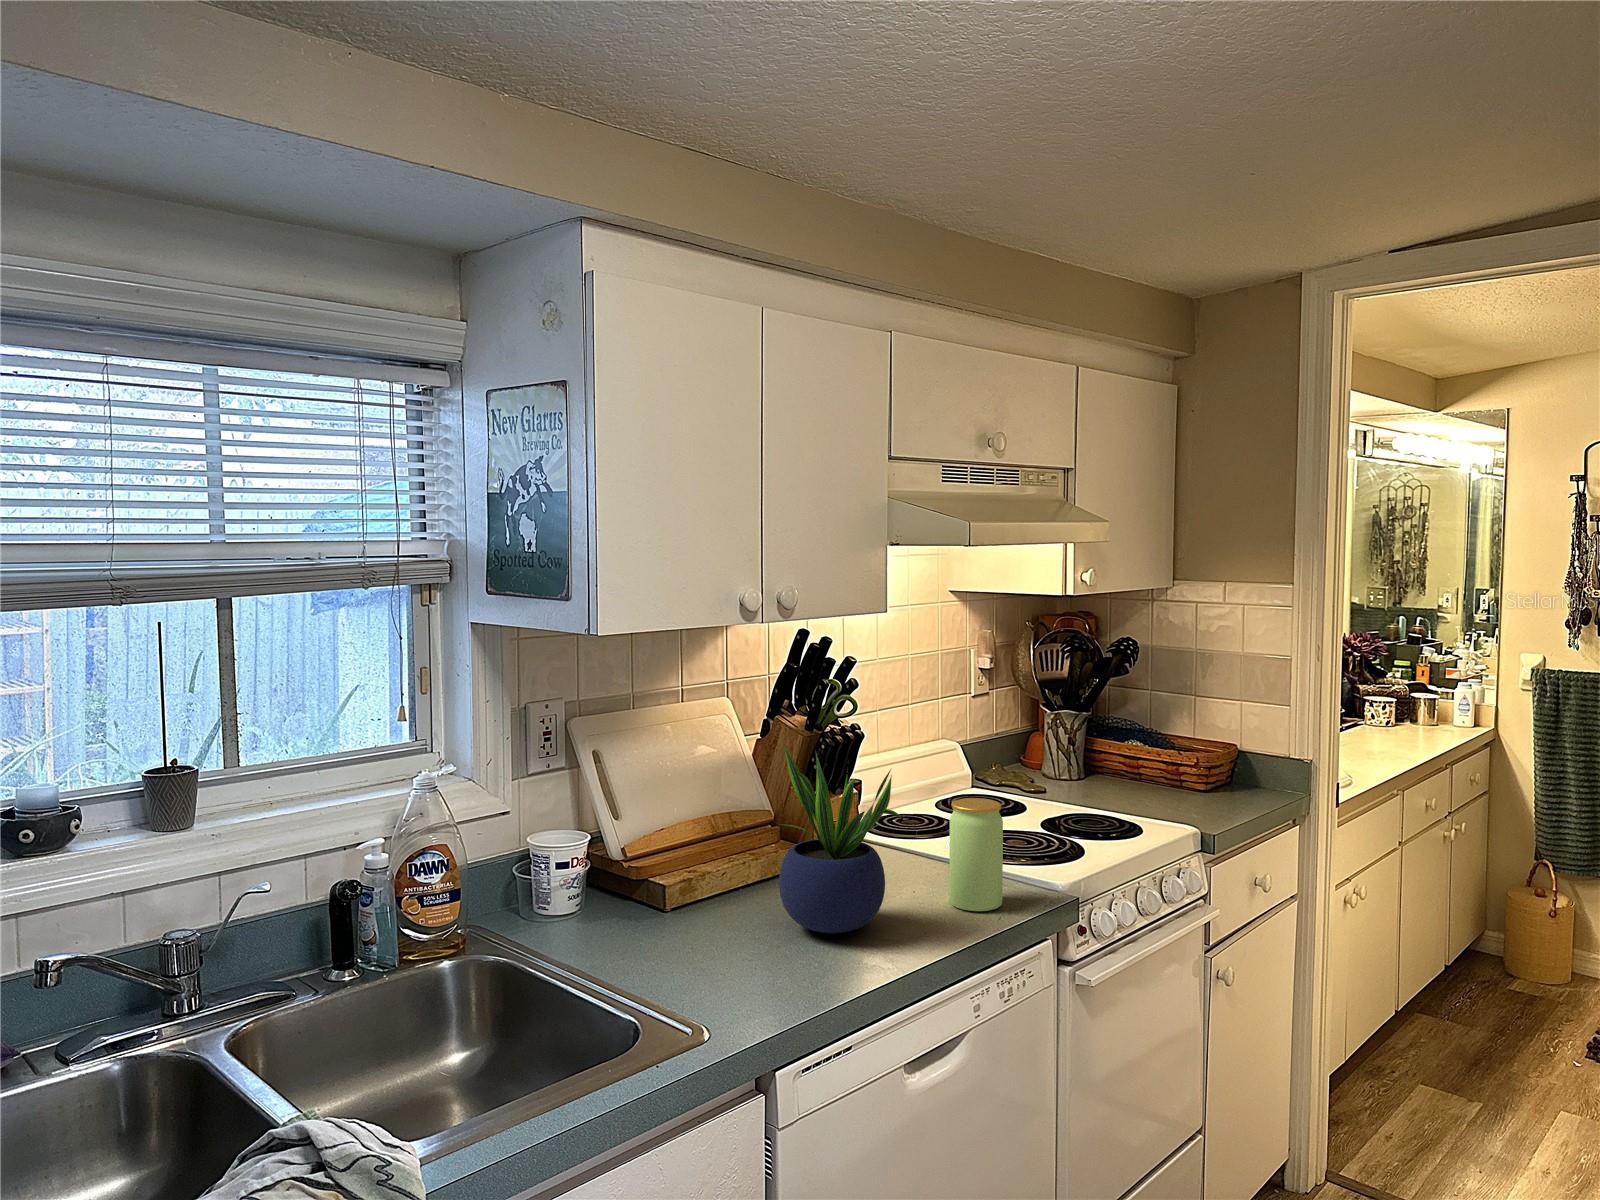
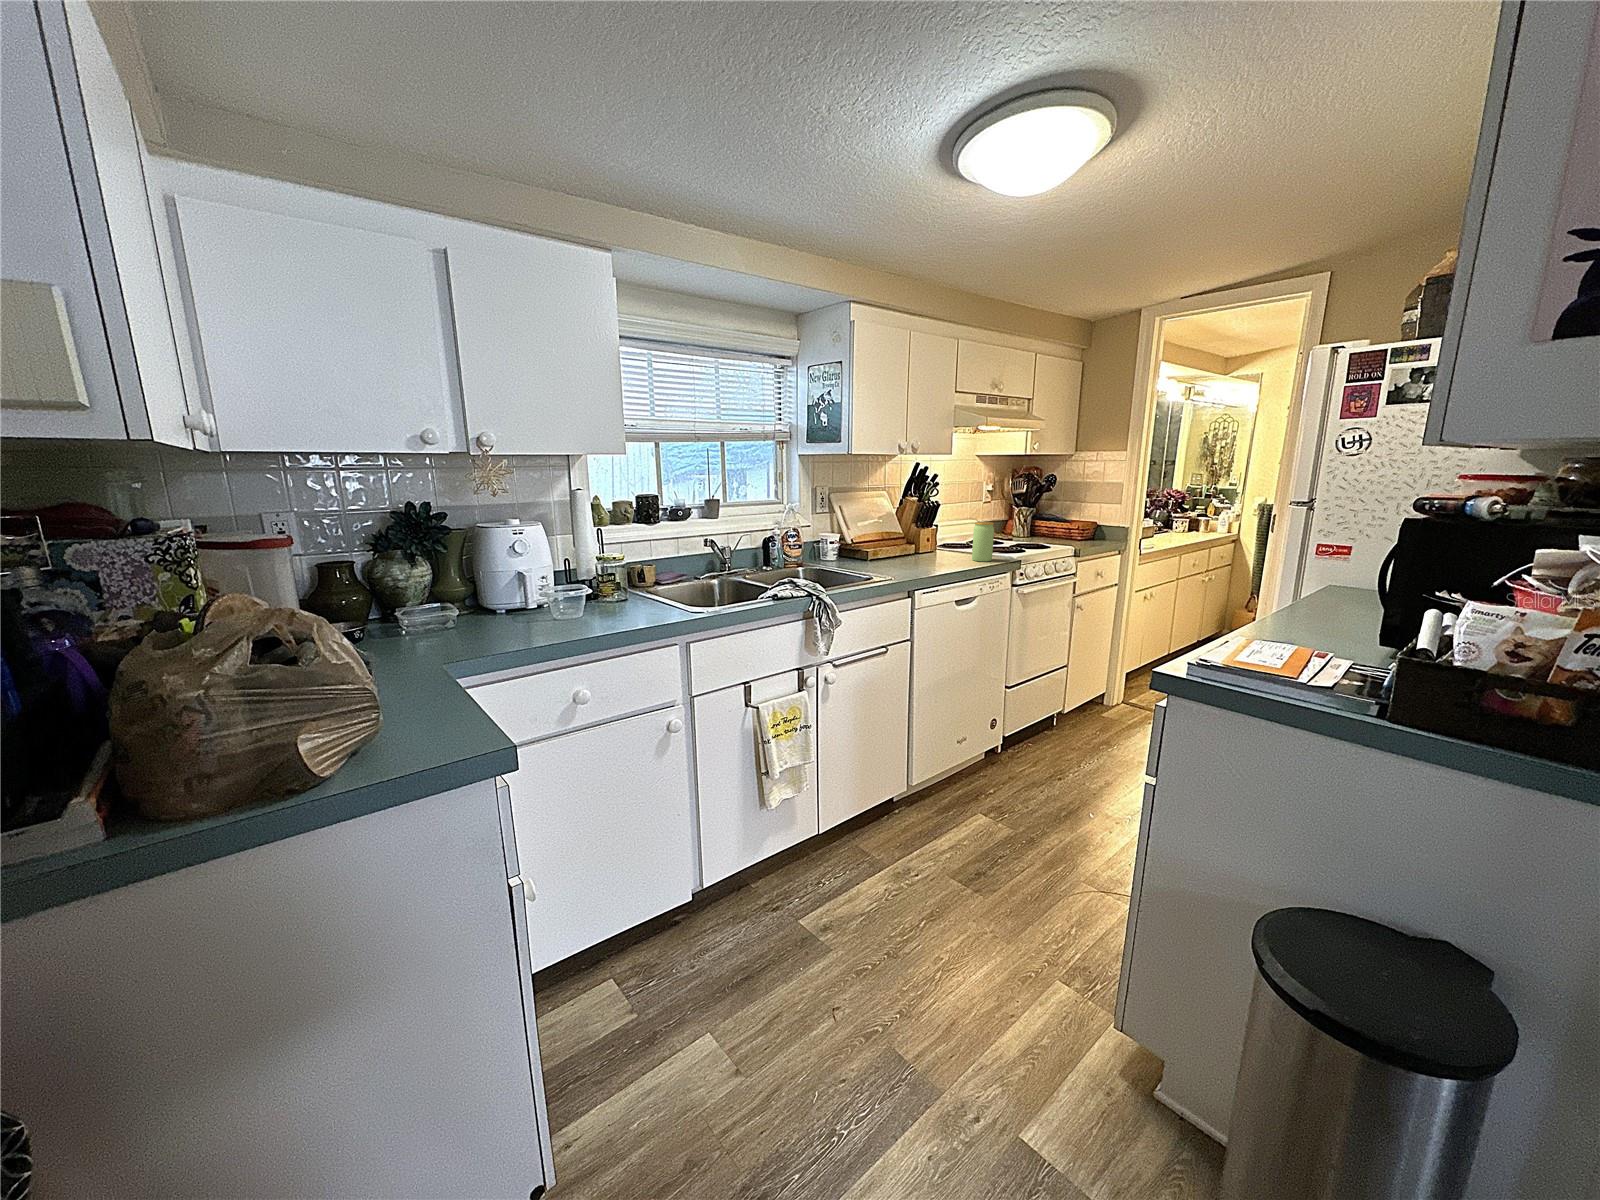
potted plant: present [779,747,901,933] -> none [910,499,957,564]

